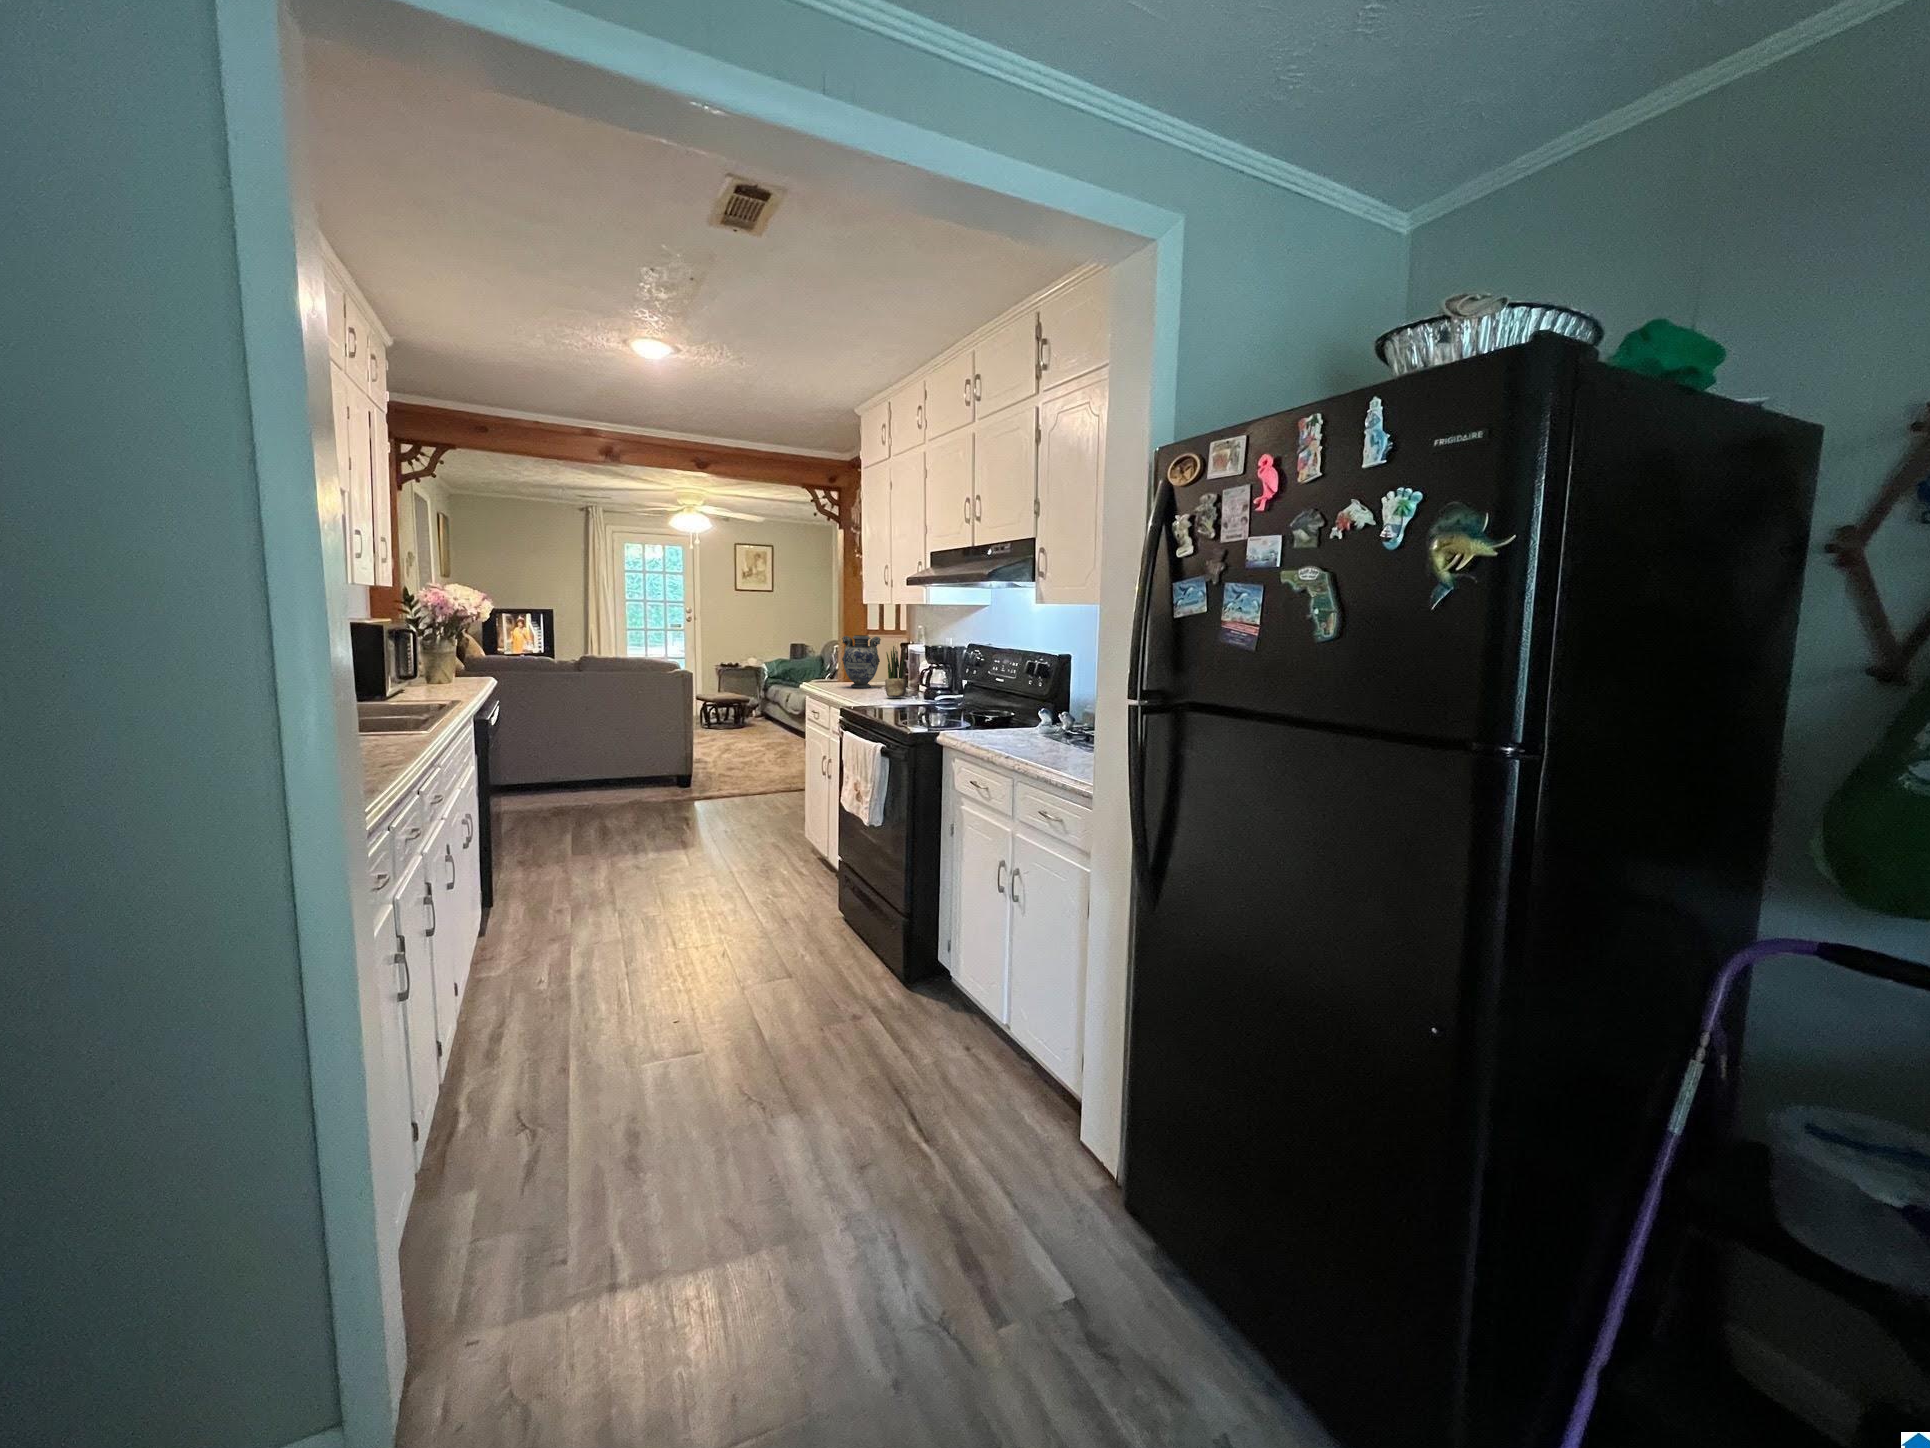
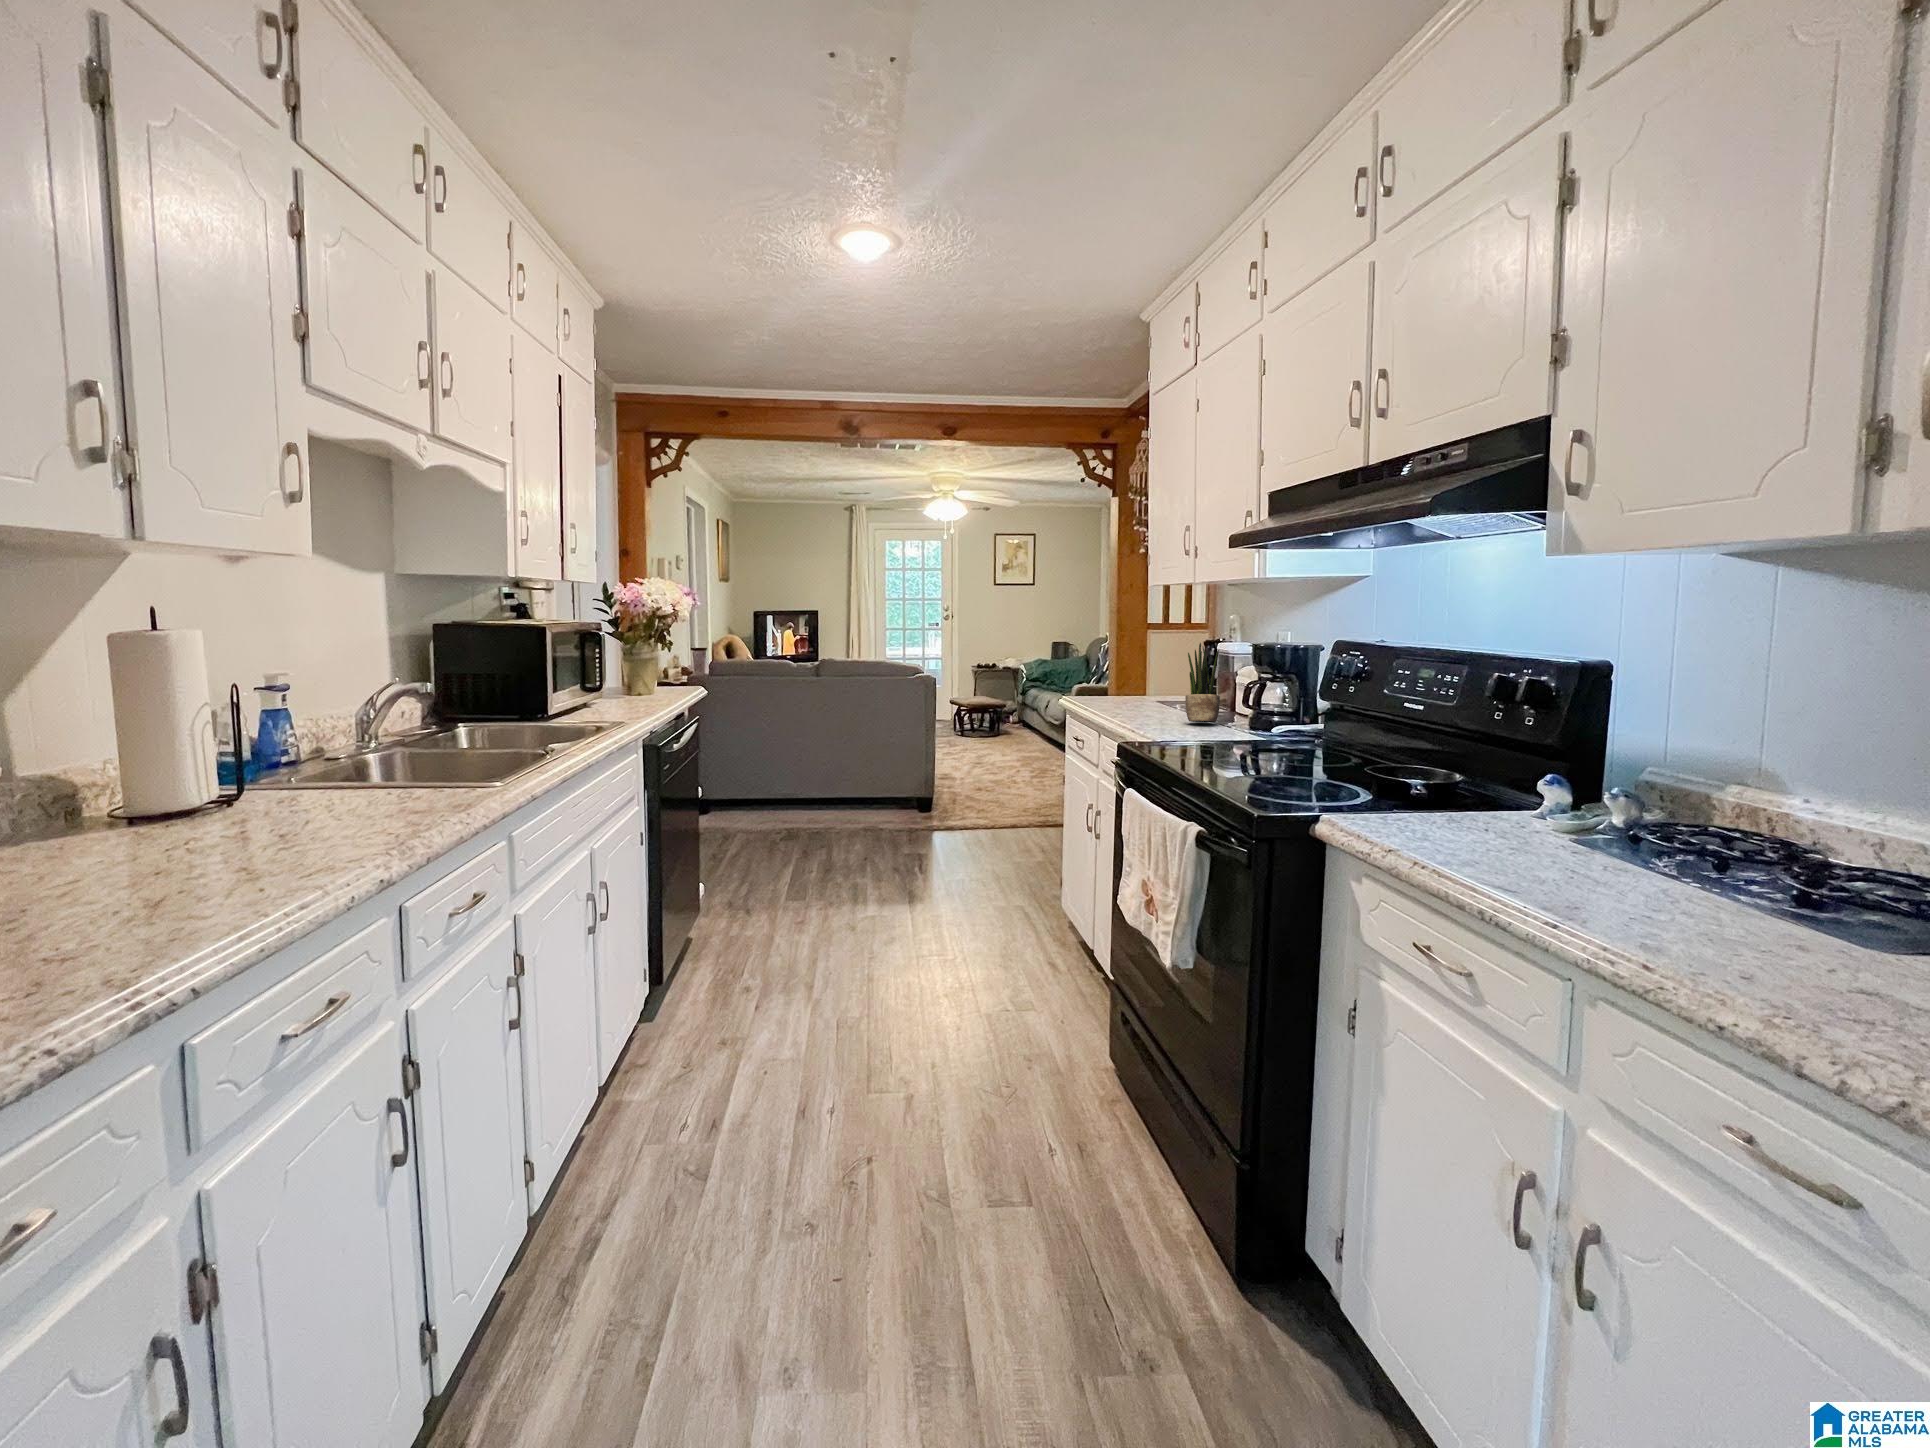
decorative vase: present [842,635,881,688] -> none [1117,629,1174,704]

